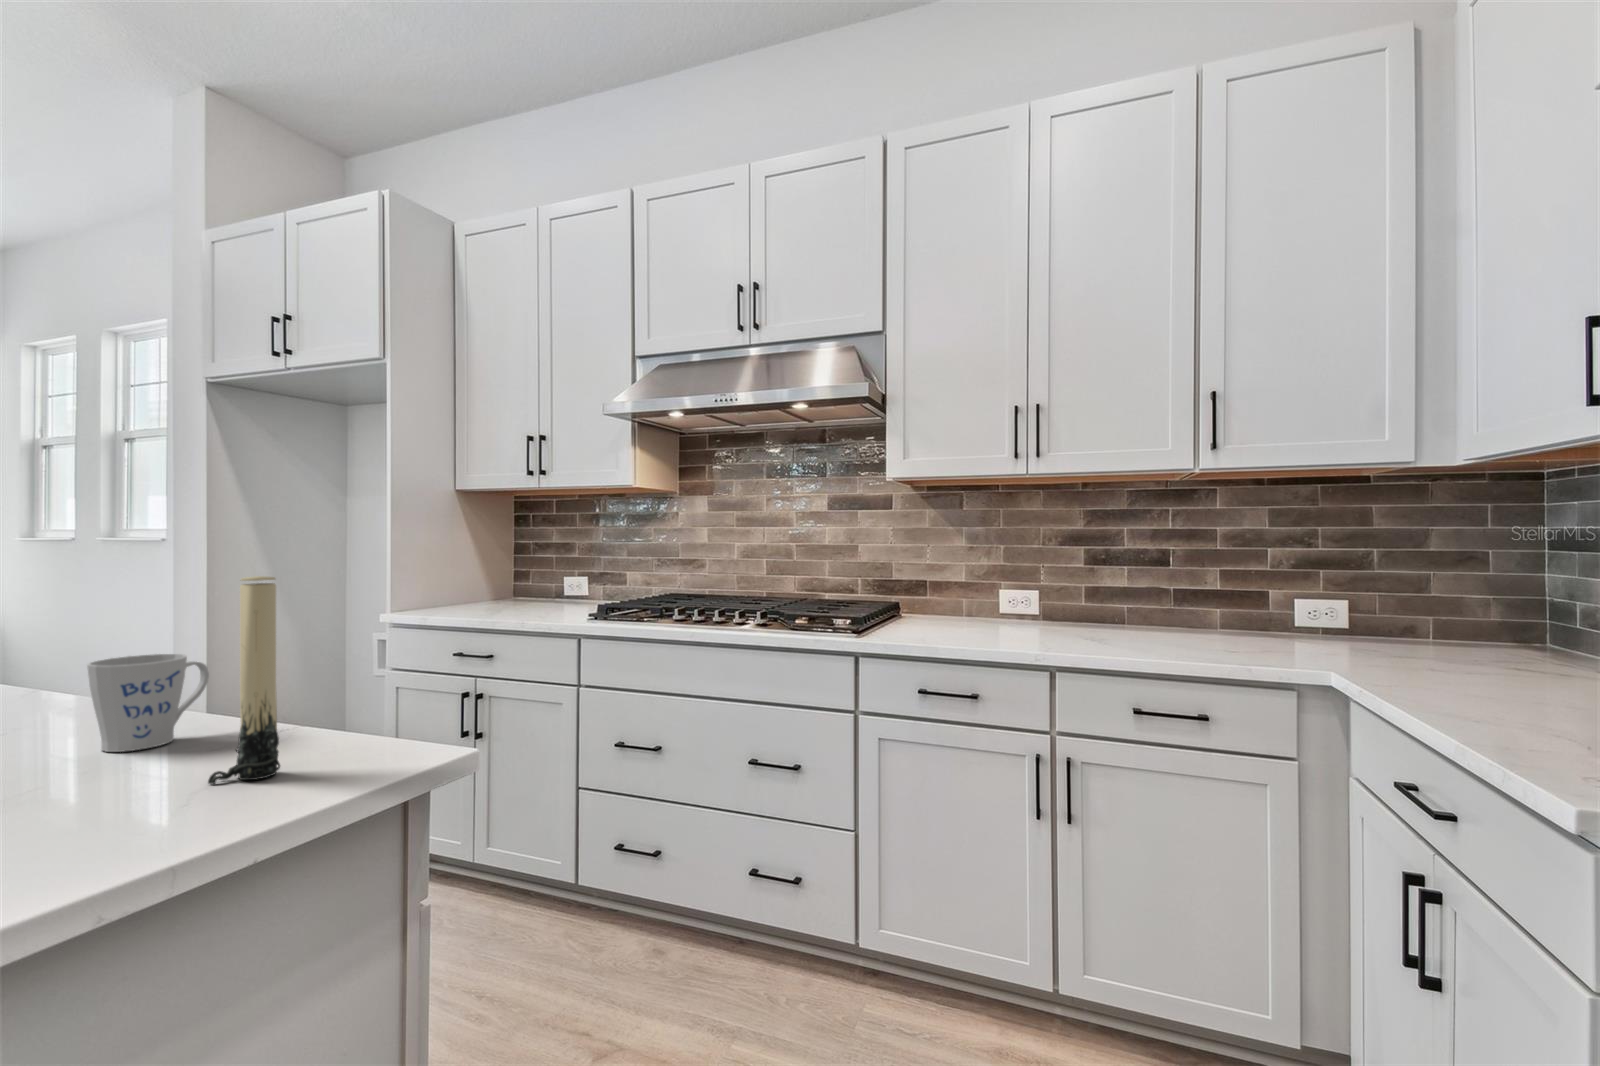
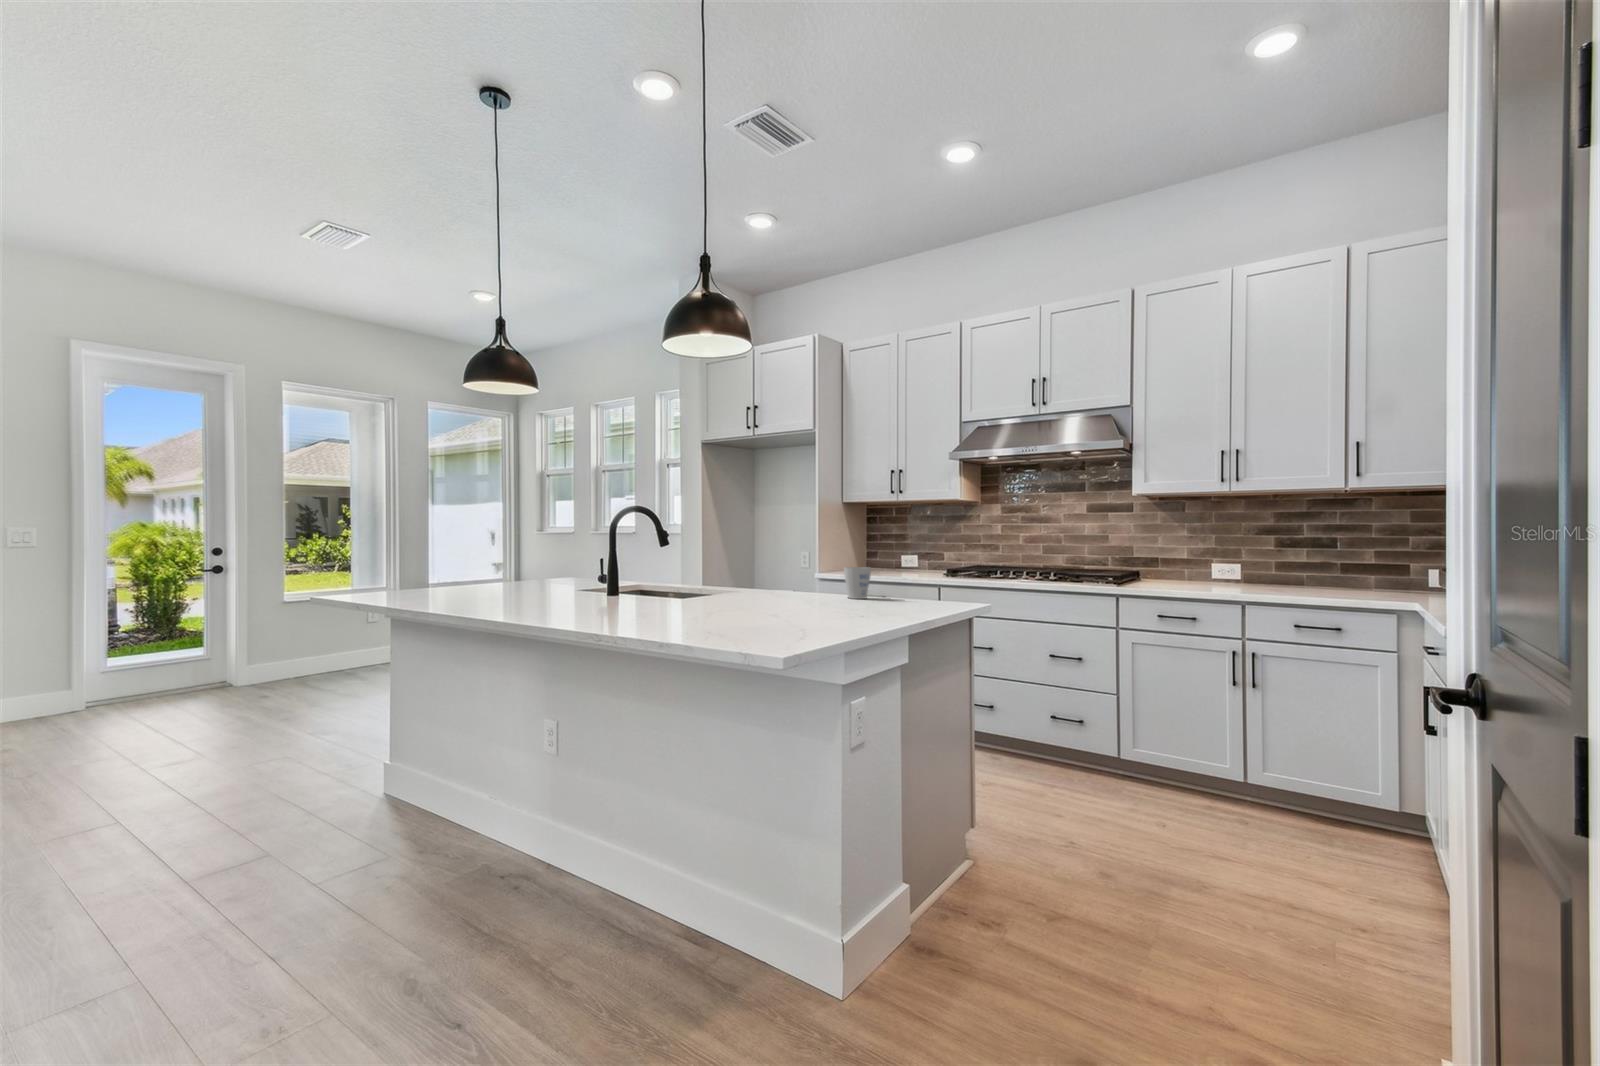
candle: present [208,576,280,784] -> none [909,536,928,604]

